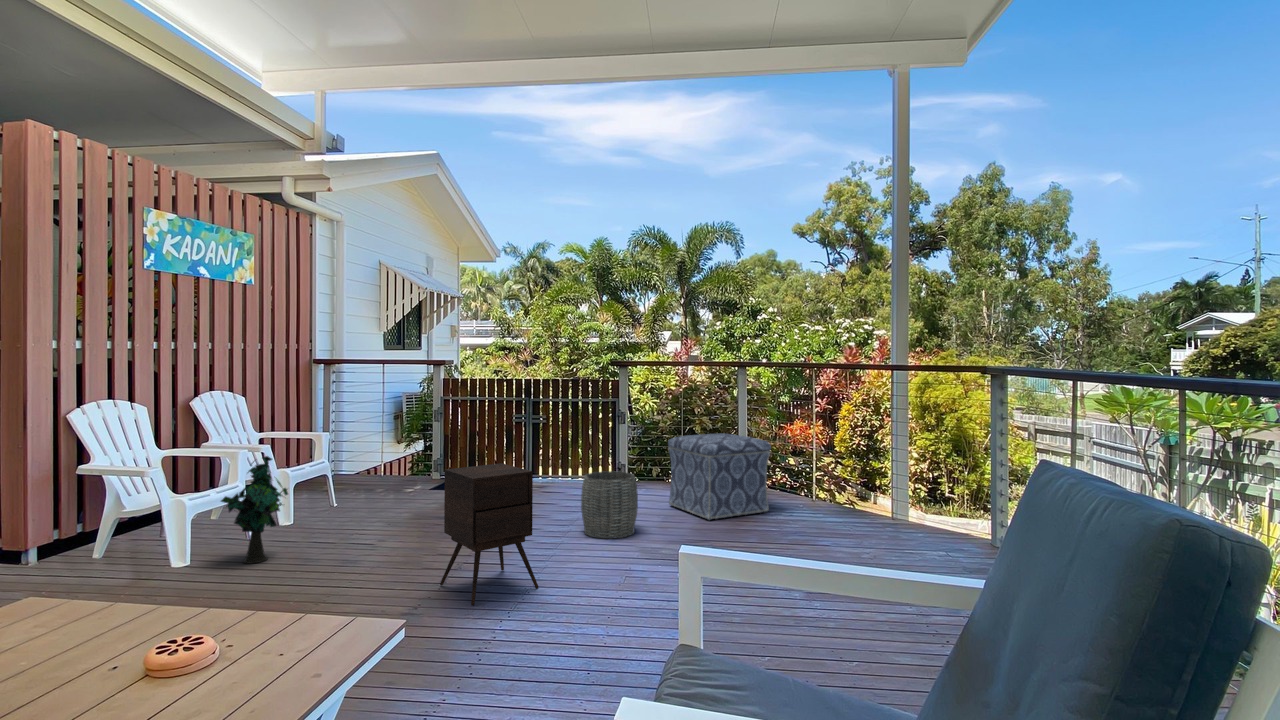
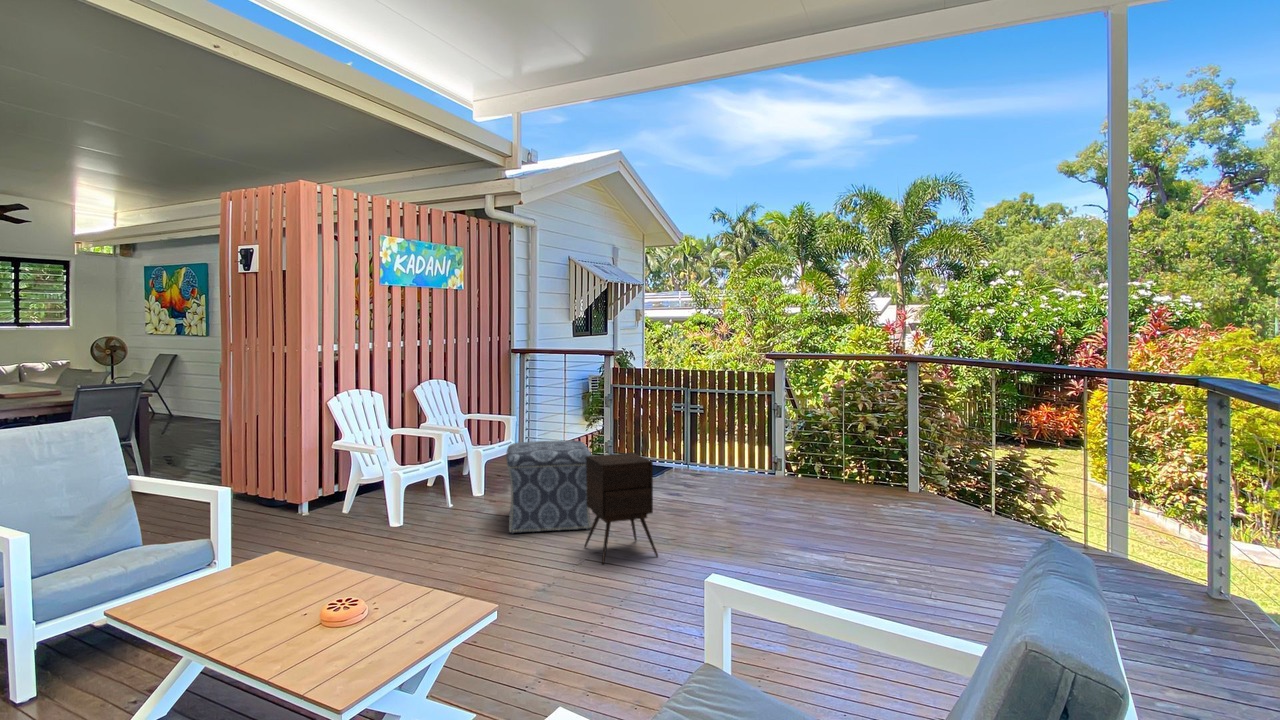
ottoman: present [668,434,771,520] -> present [506,440,591,533]
decorative plant: present [221,456,288,564] -> none [435,437,481,519]
woven basket: present [581,471,638,539] -> none [715,462,767,523]

